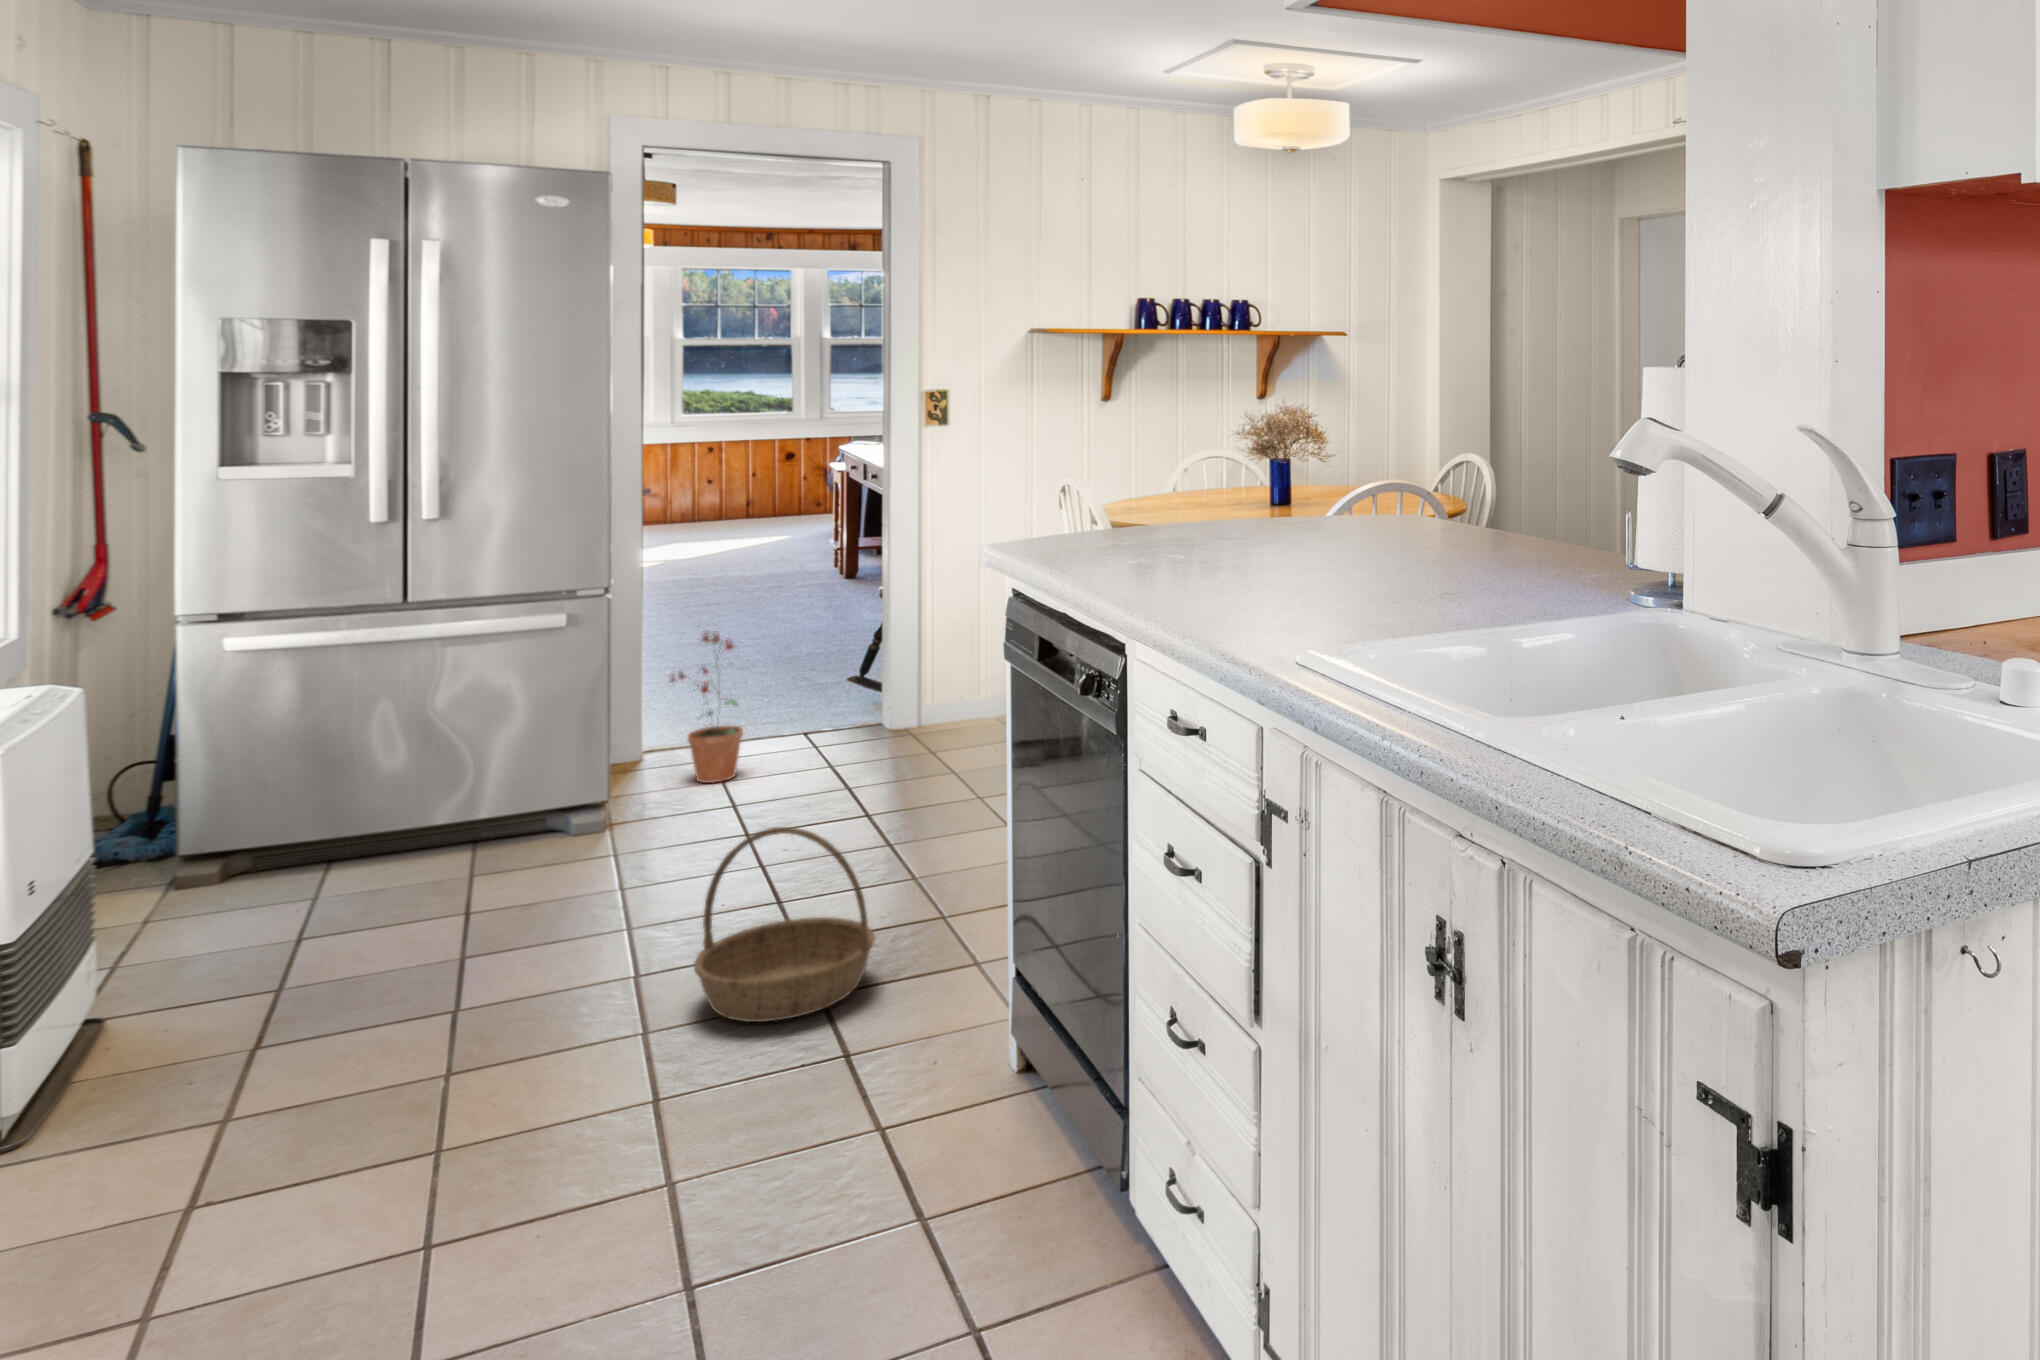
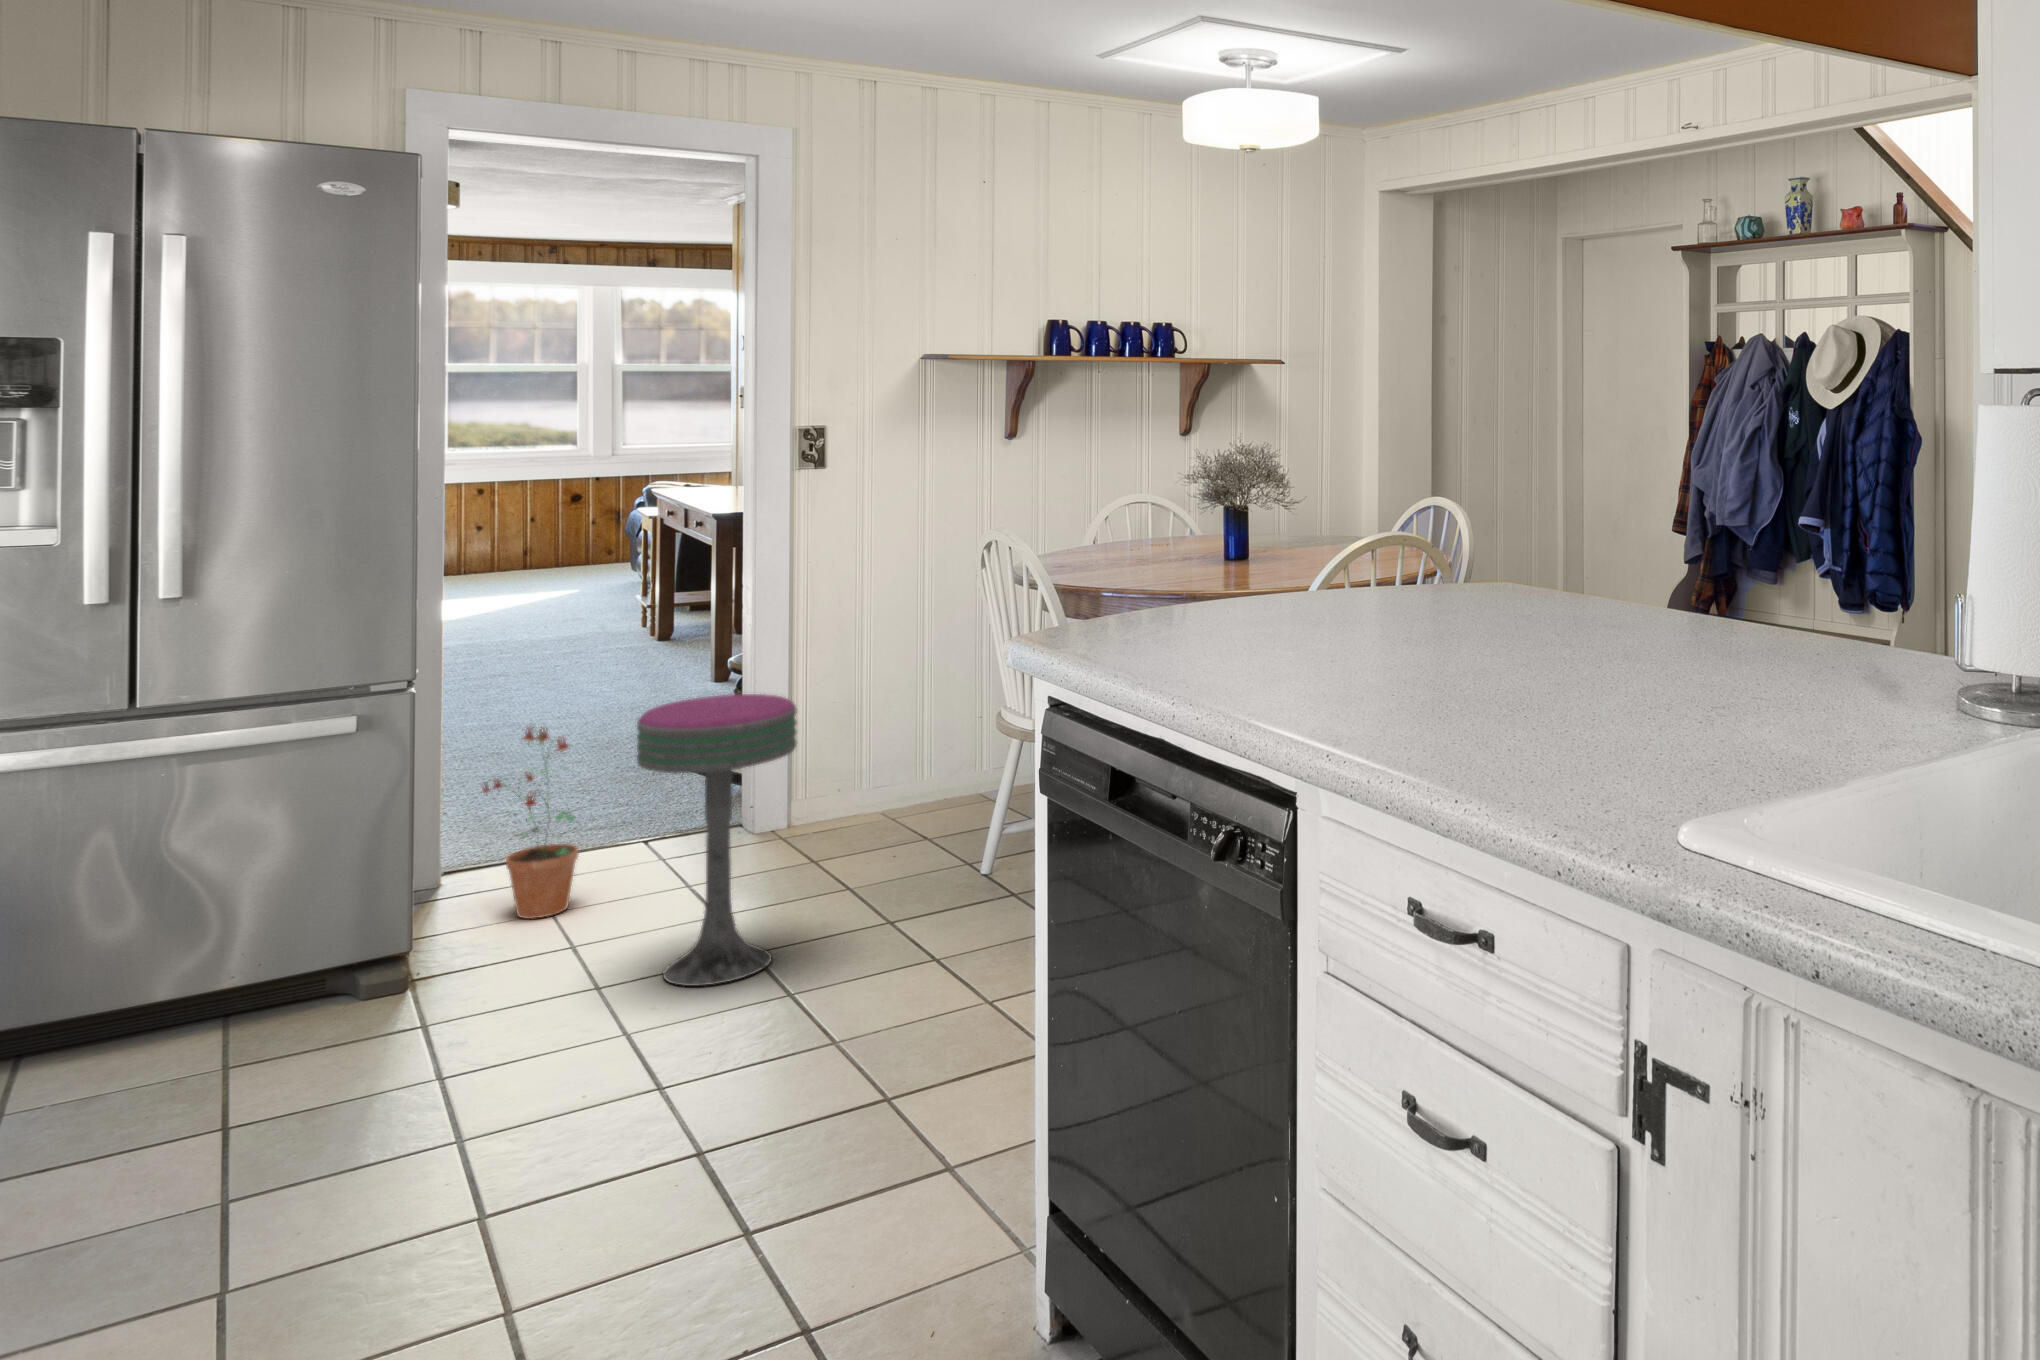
bar stool: none [774,606,899,834] -> present [637,694,797,986]
basket: present [694,827,875,1022] -> none [573,1012,819,1286]

